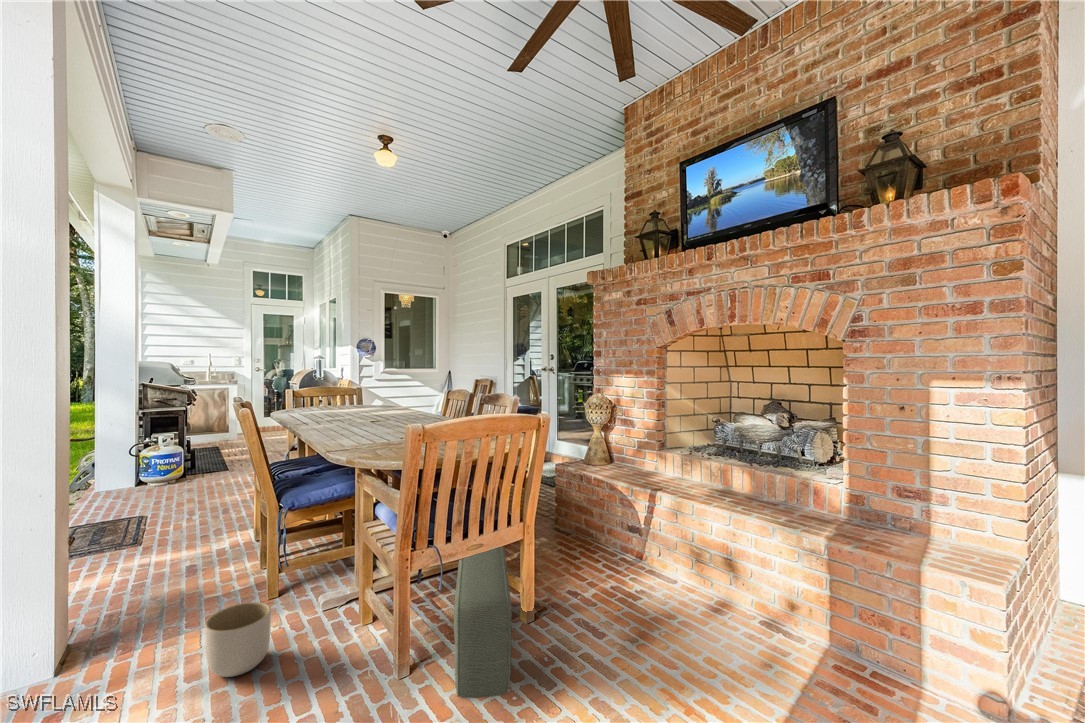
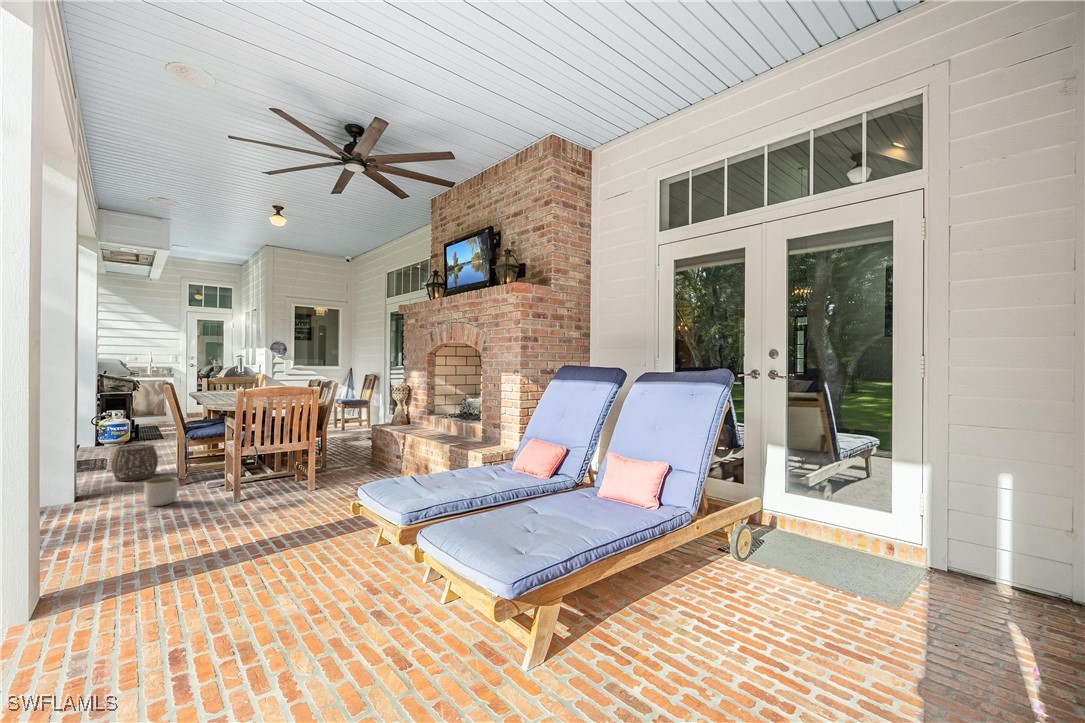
woven basket: none [146,506,227,580] -> present [111,444,158,481]
pouf: present [454,547,512,699] -> none [261,453,308,510]

